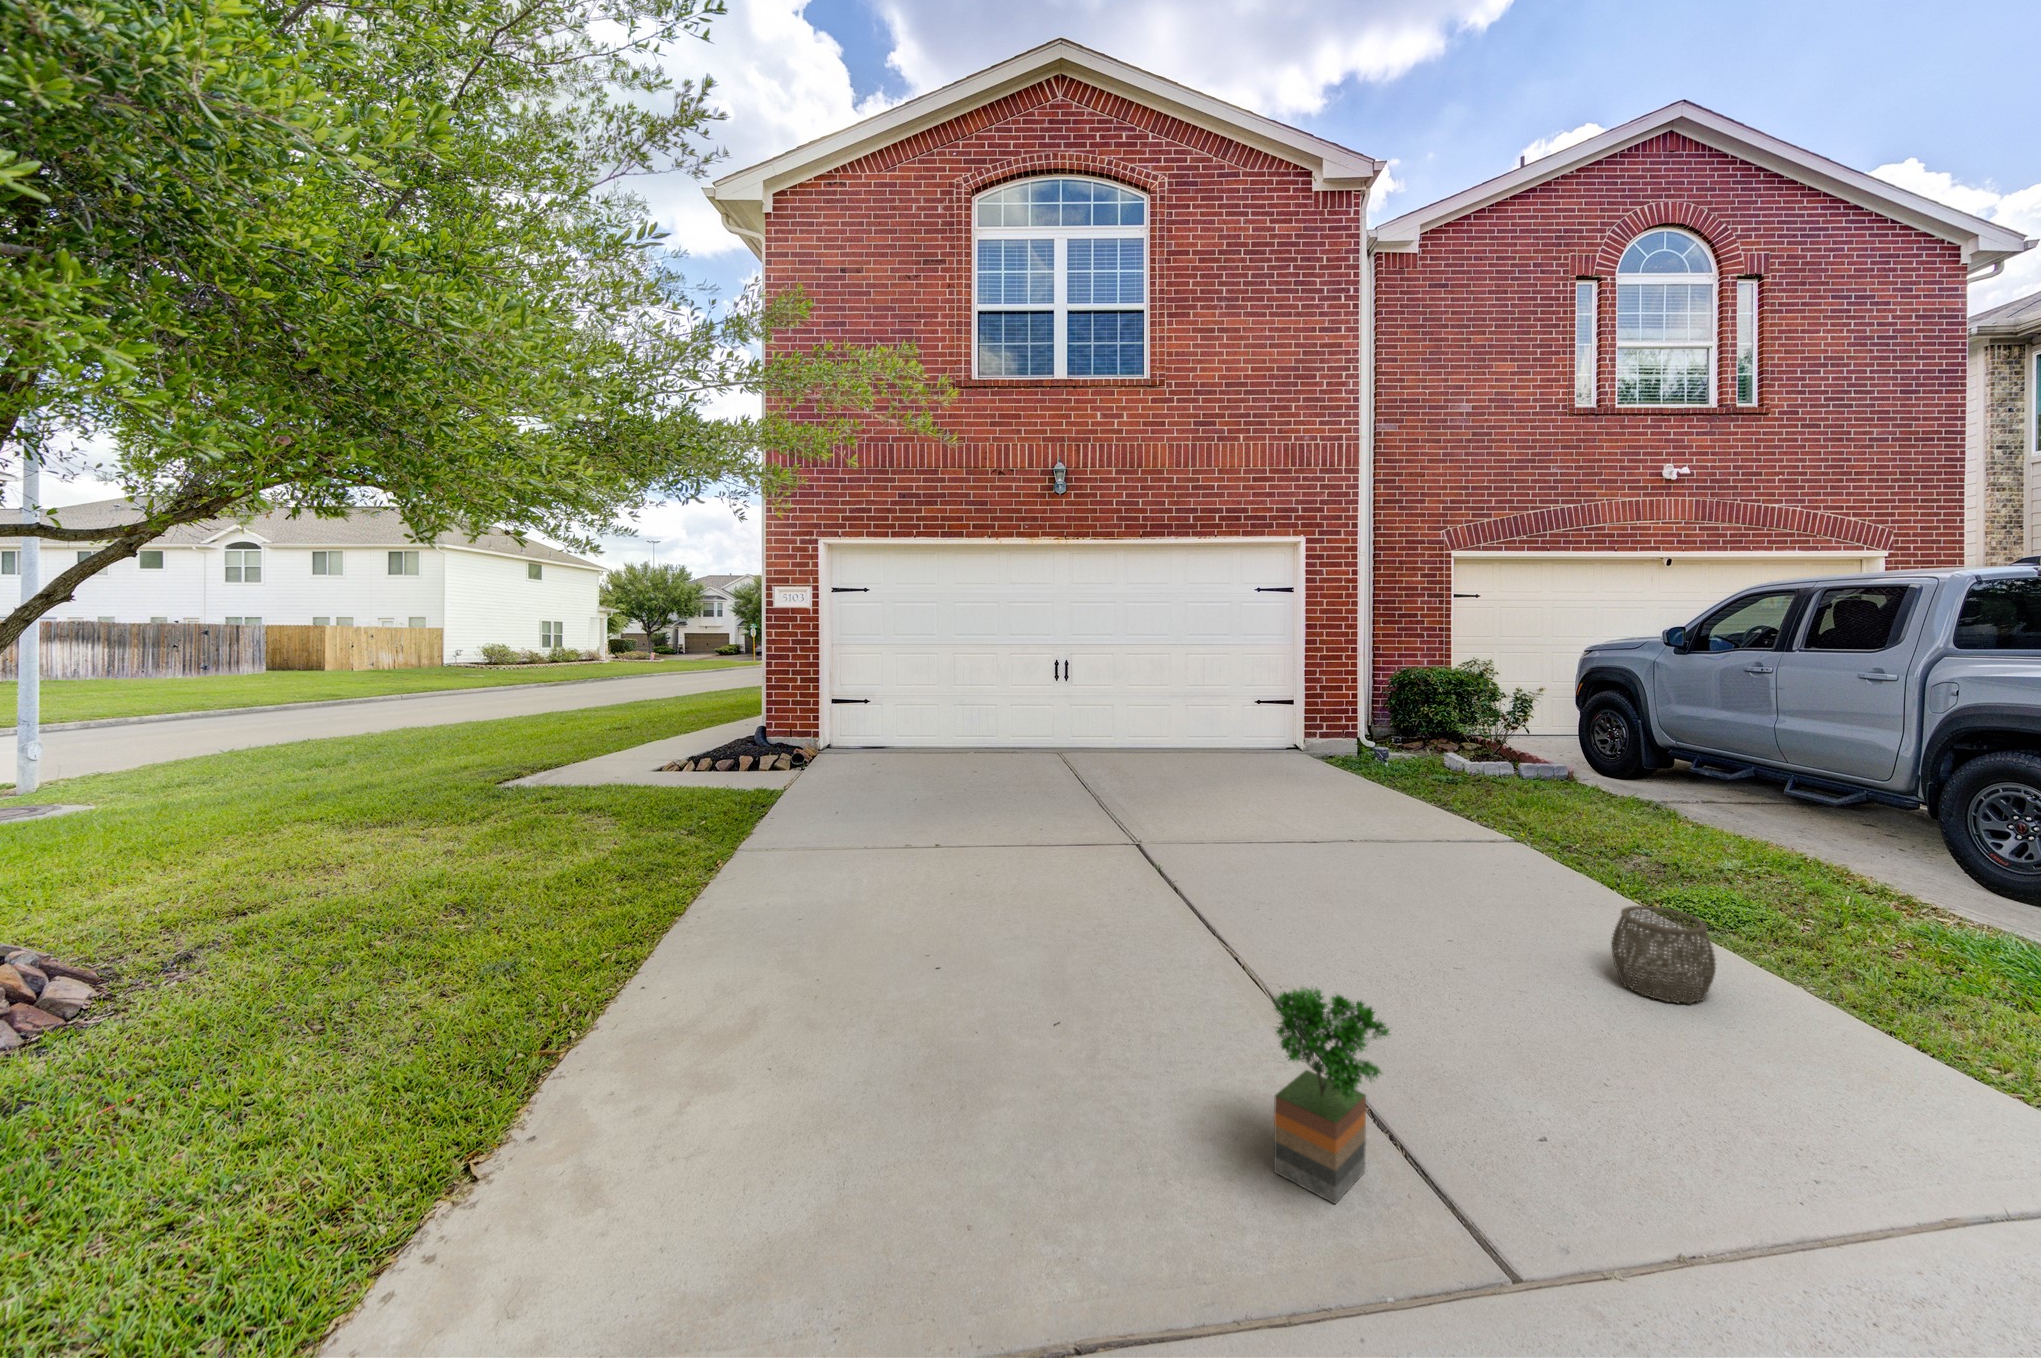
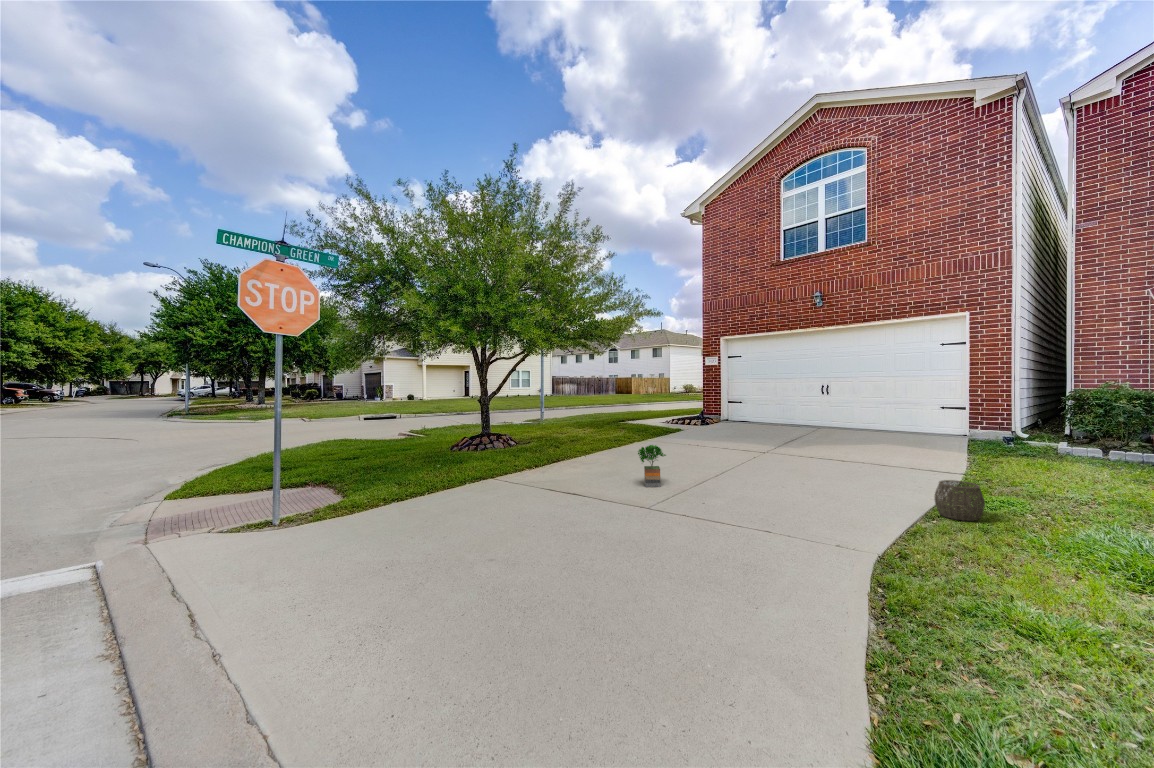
woven basket: present [1611,906,1716,1004] -> present [934,480,985,521]

